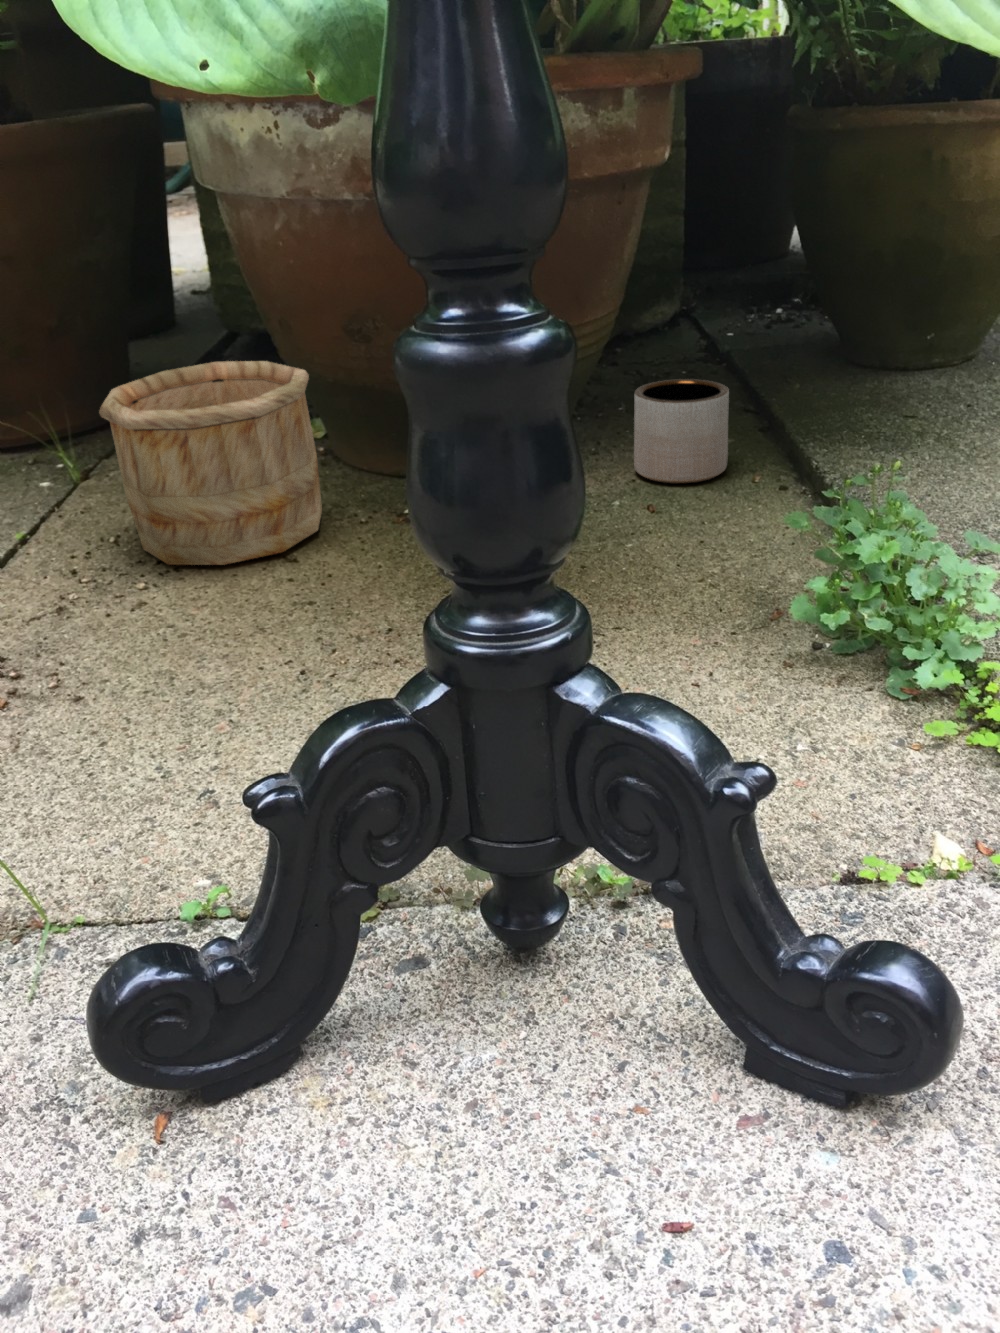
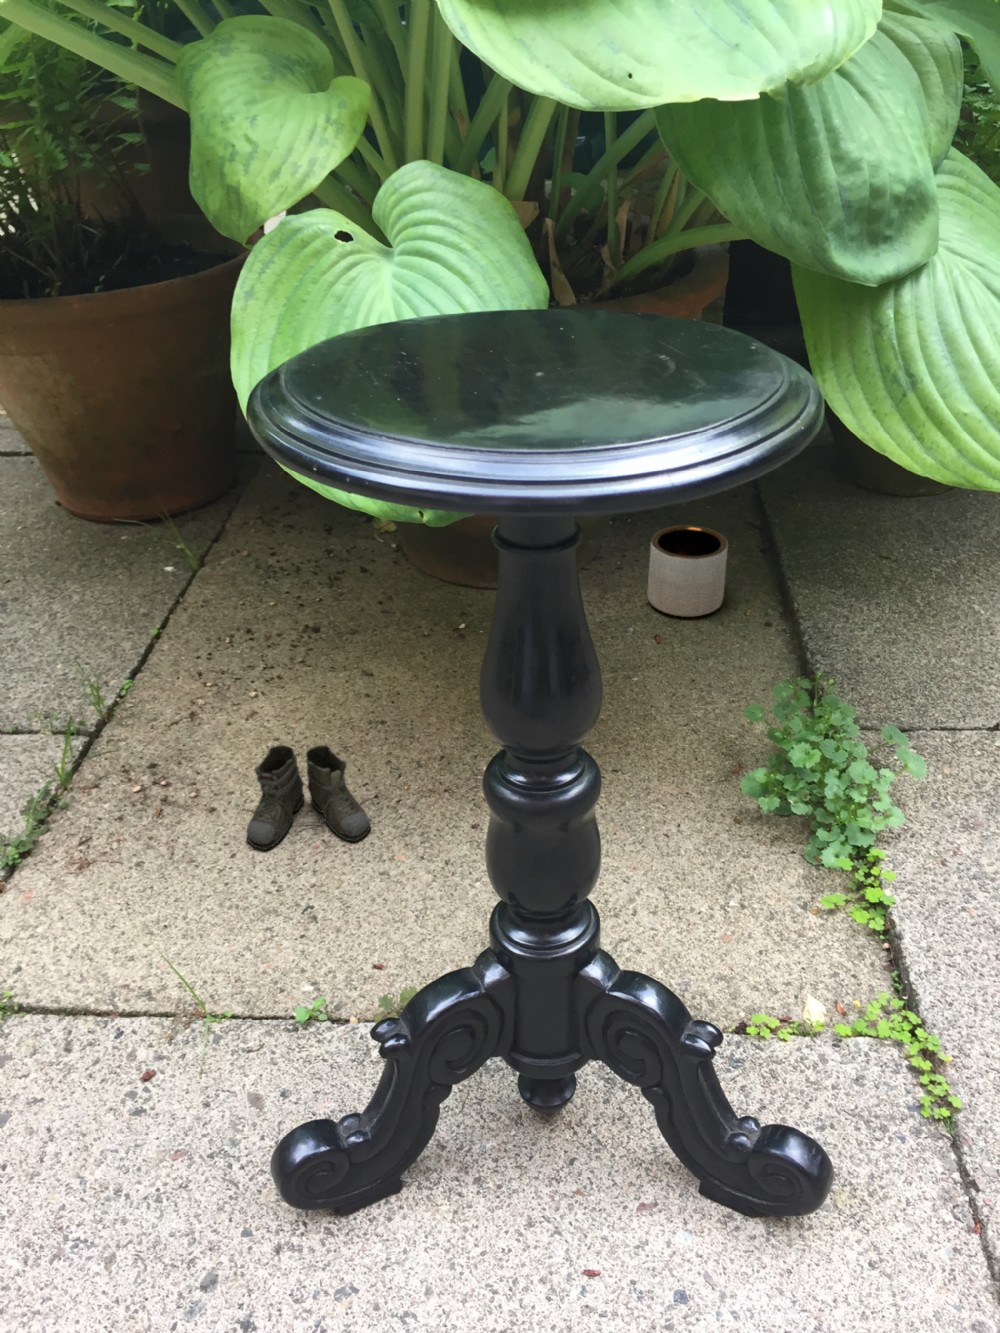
wooden bucket: present [99,361,322,565] -> none [226,503,394,679]
boots: none [119,593,297,733] -> present [247,745,371,850]

